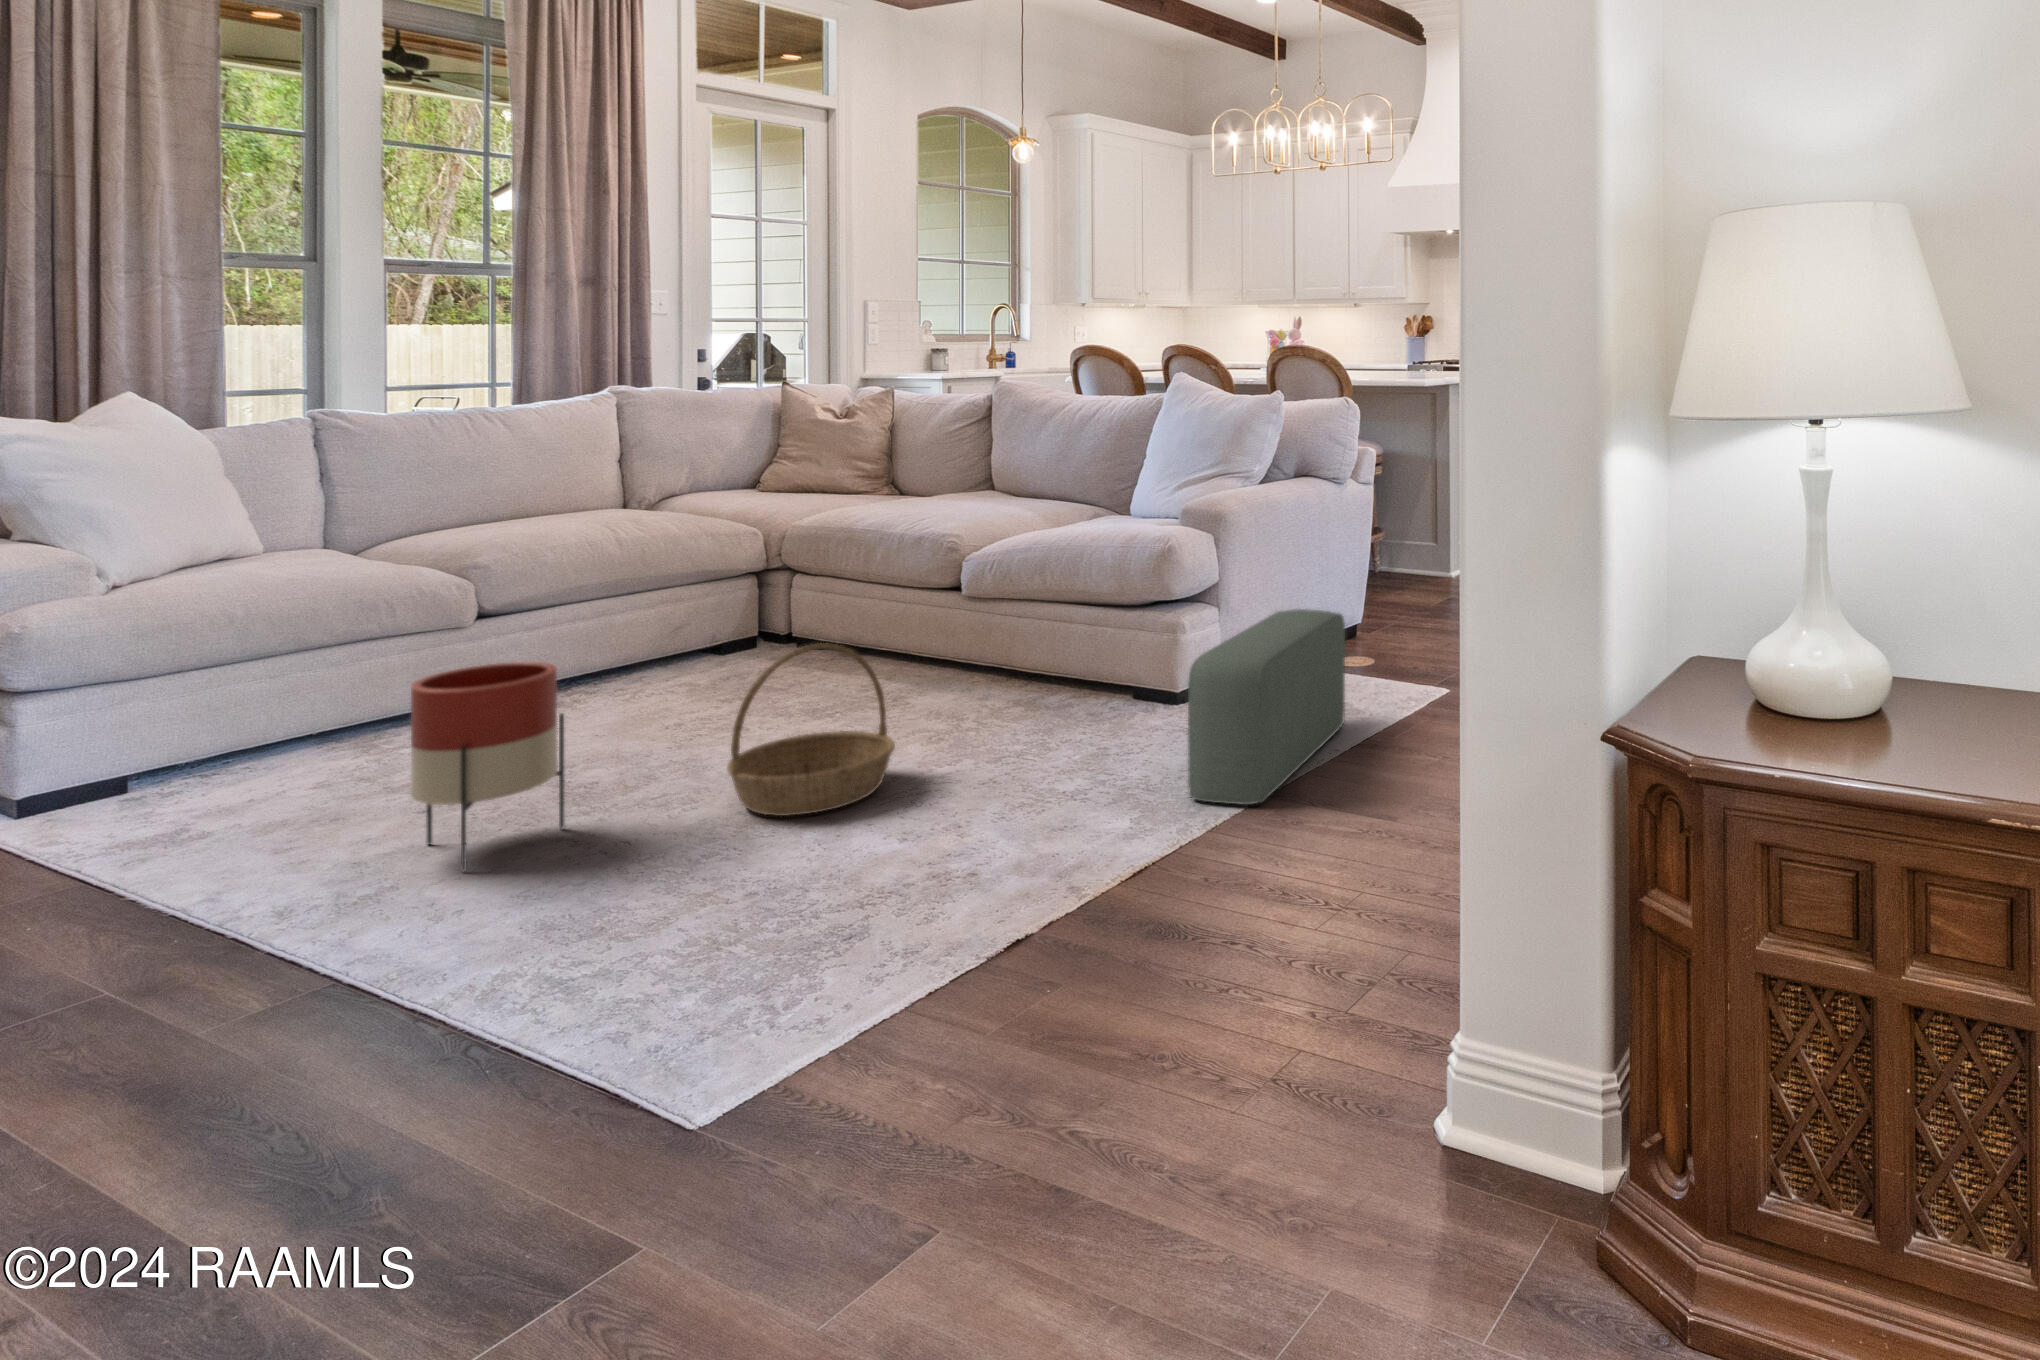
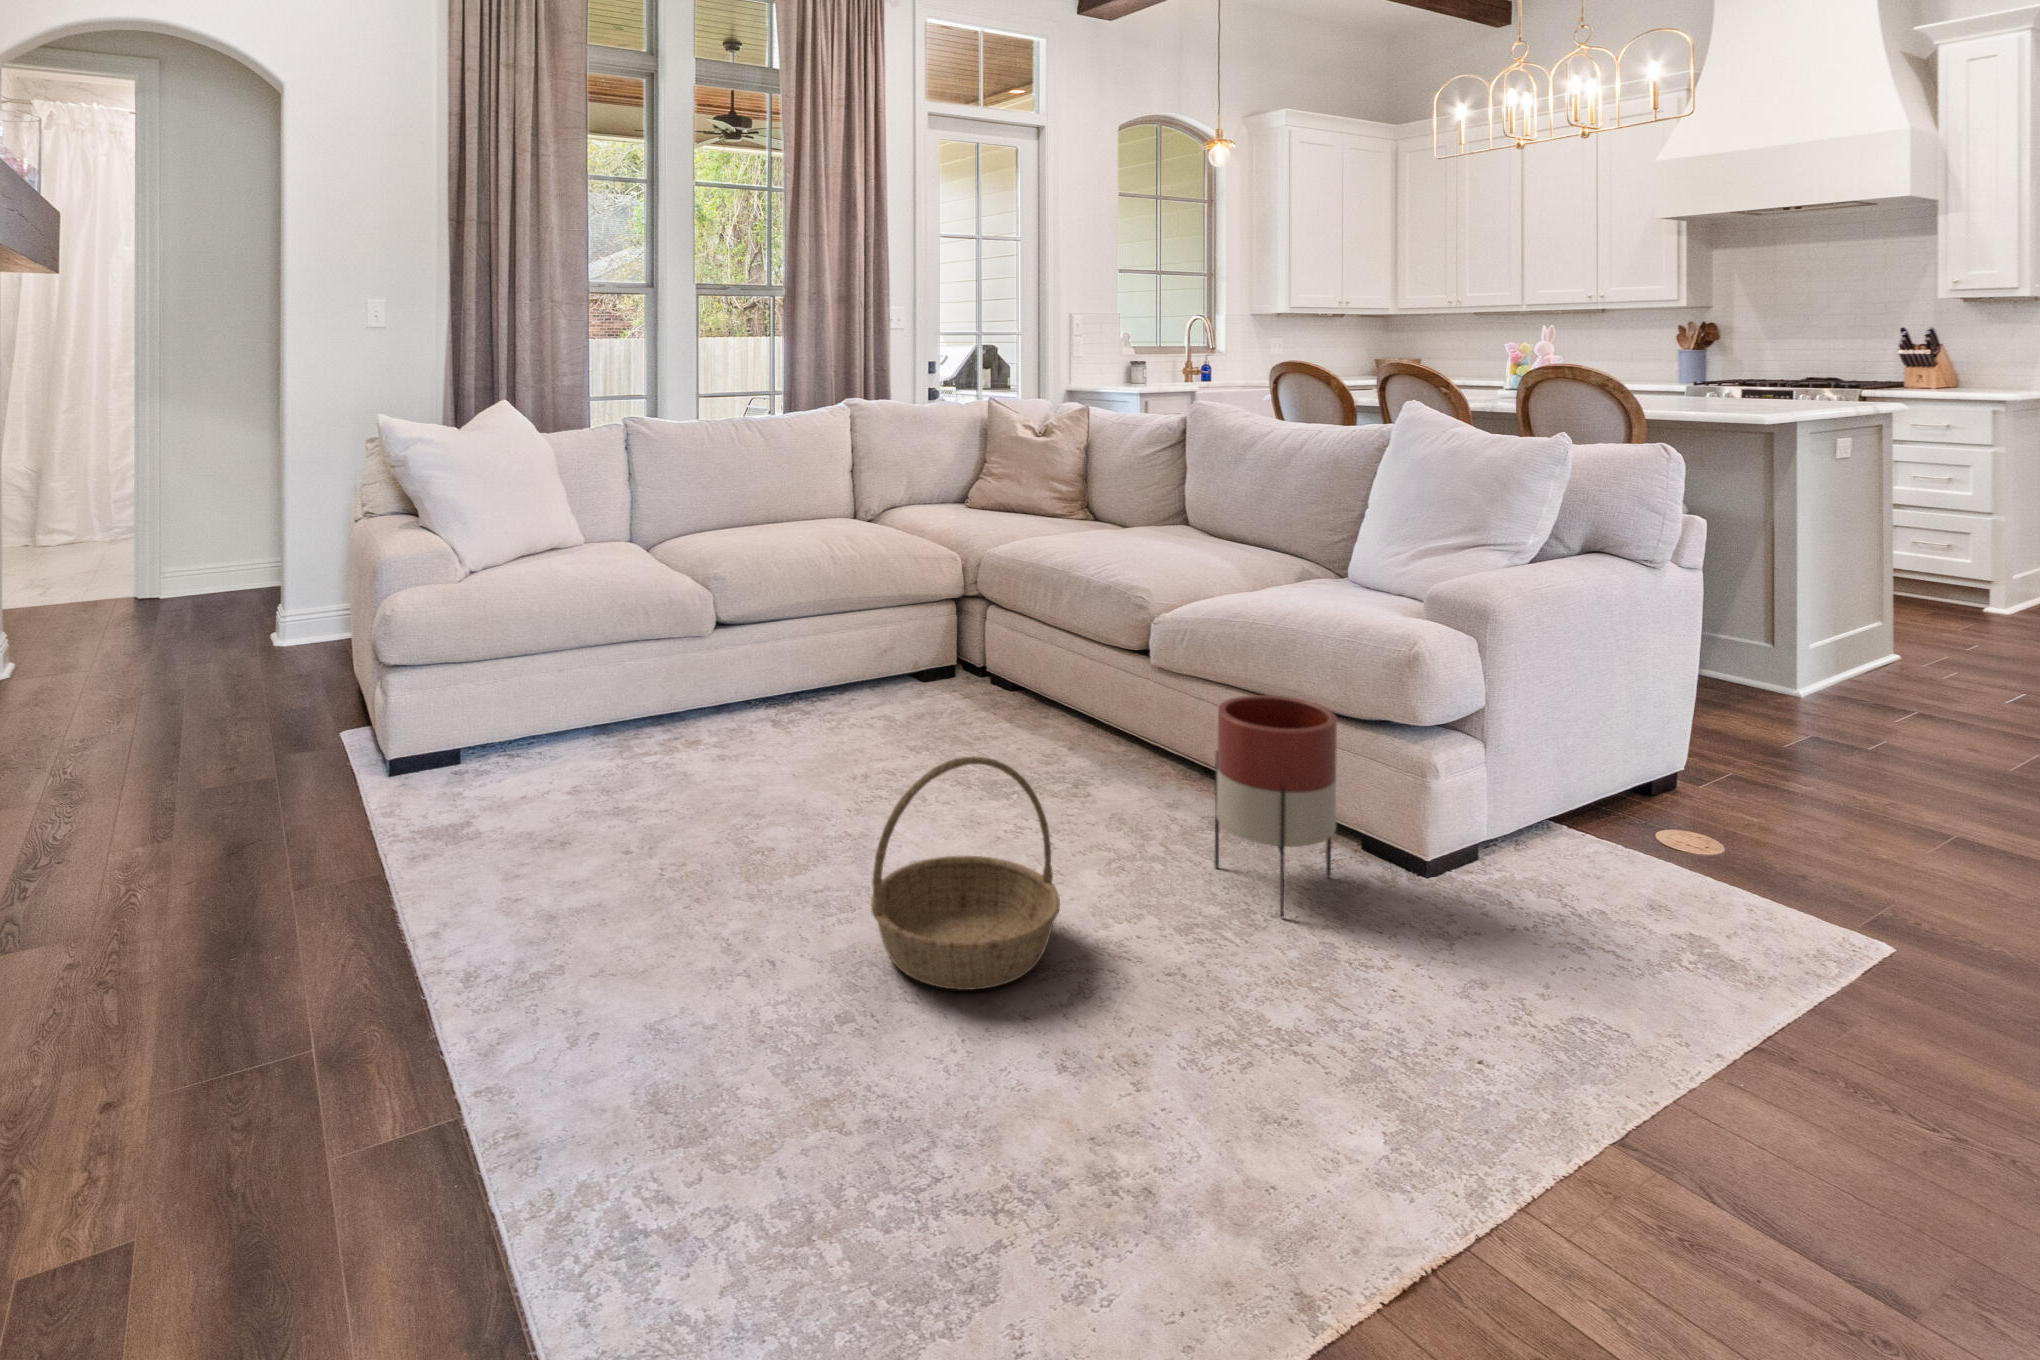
pouf: present [1188,609,1345,805] -> none [1487,796,1735,1199]
planter: present [410,662,564,871] -> present [1214,695,1337,918]

